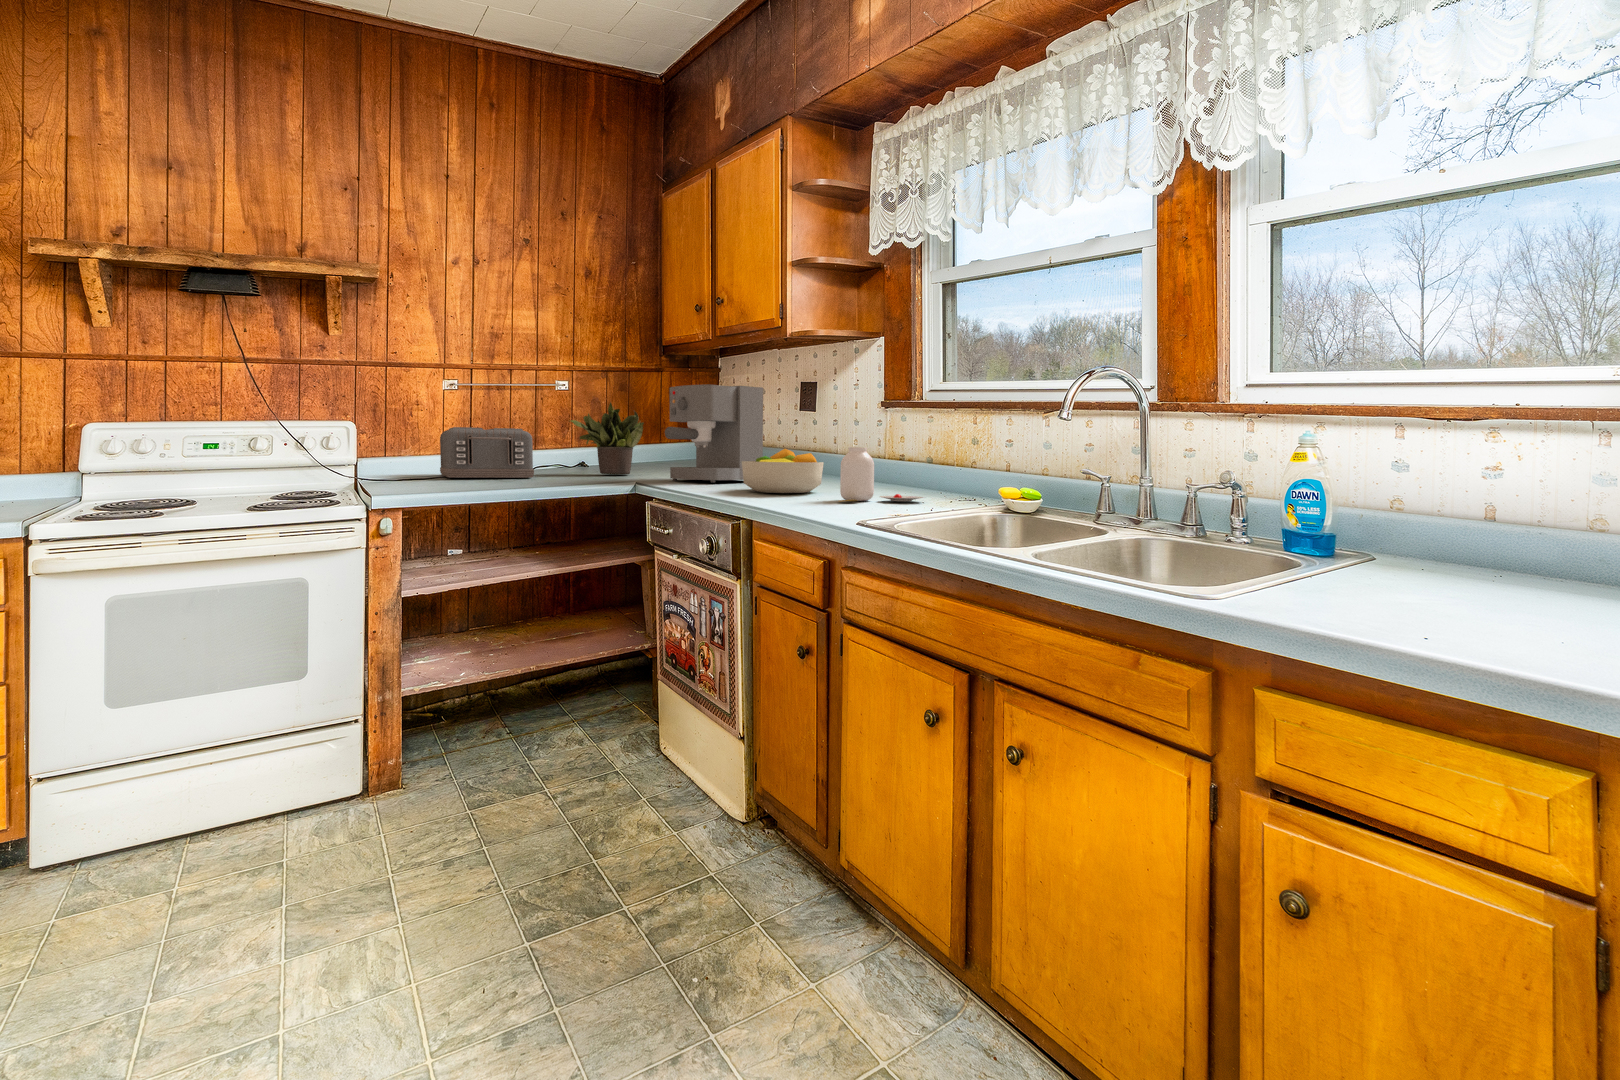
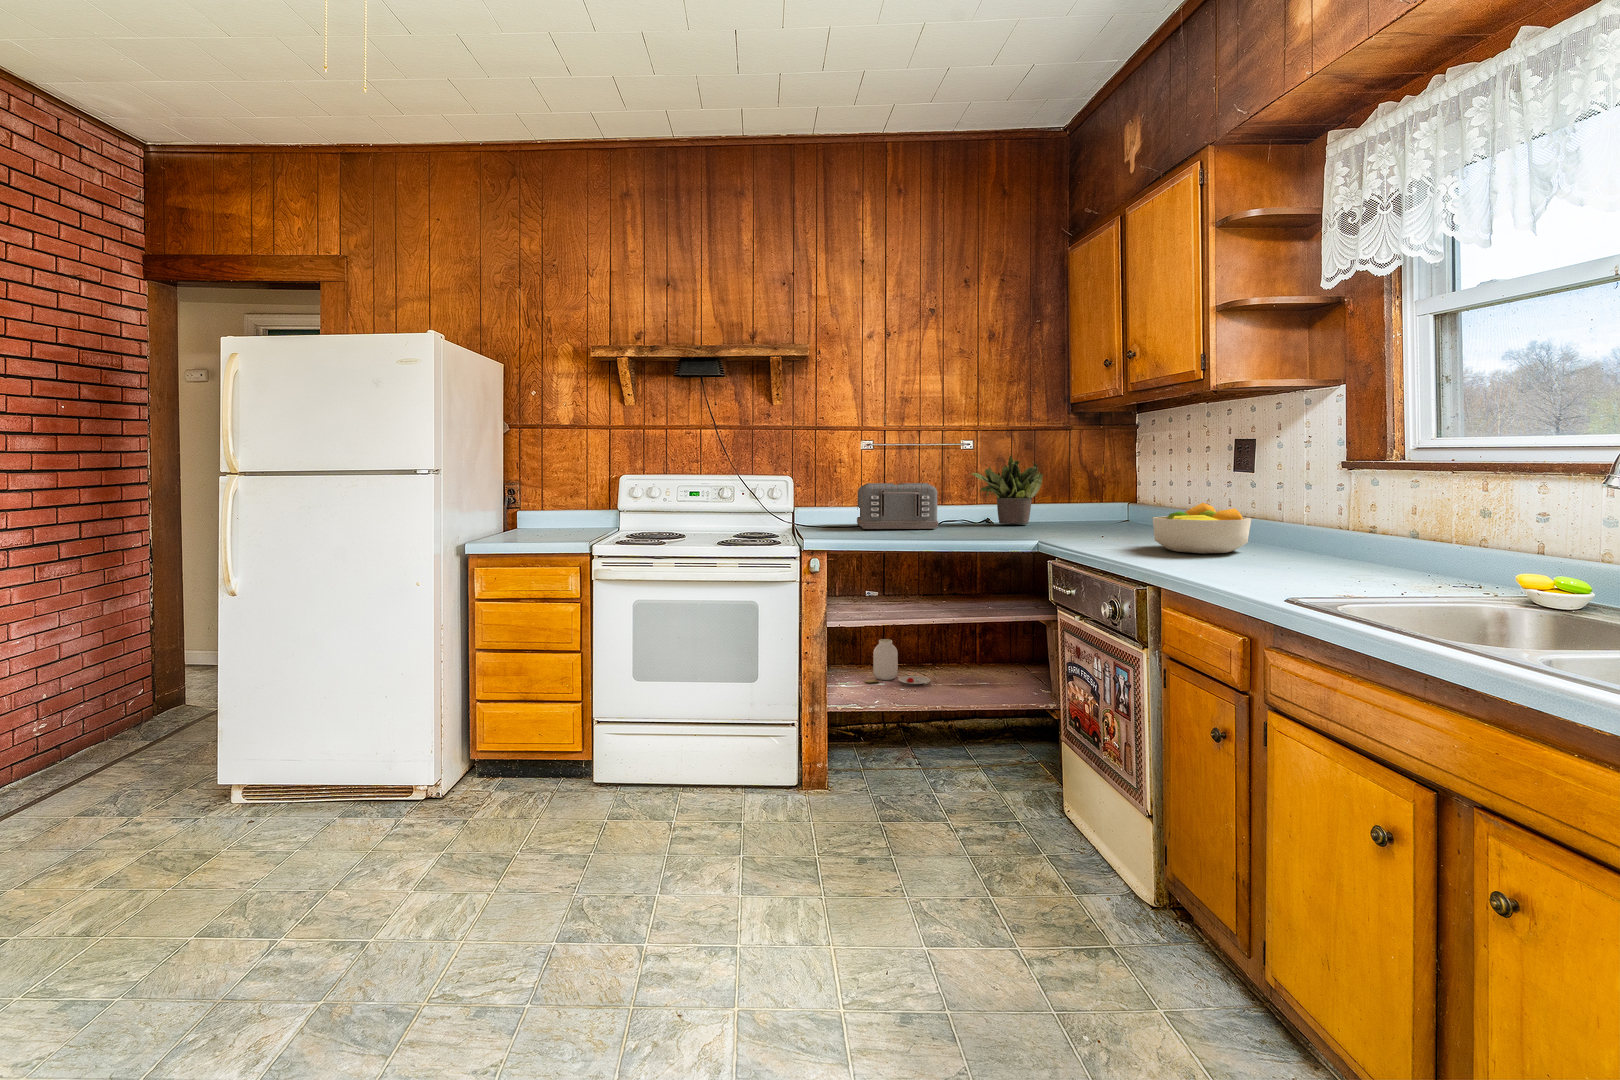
coffee maker: present [665,384,763,482] -> none [1067,435,1175,536]
jar: present [839,447,923,502] -> present [865,639,930,684]

